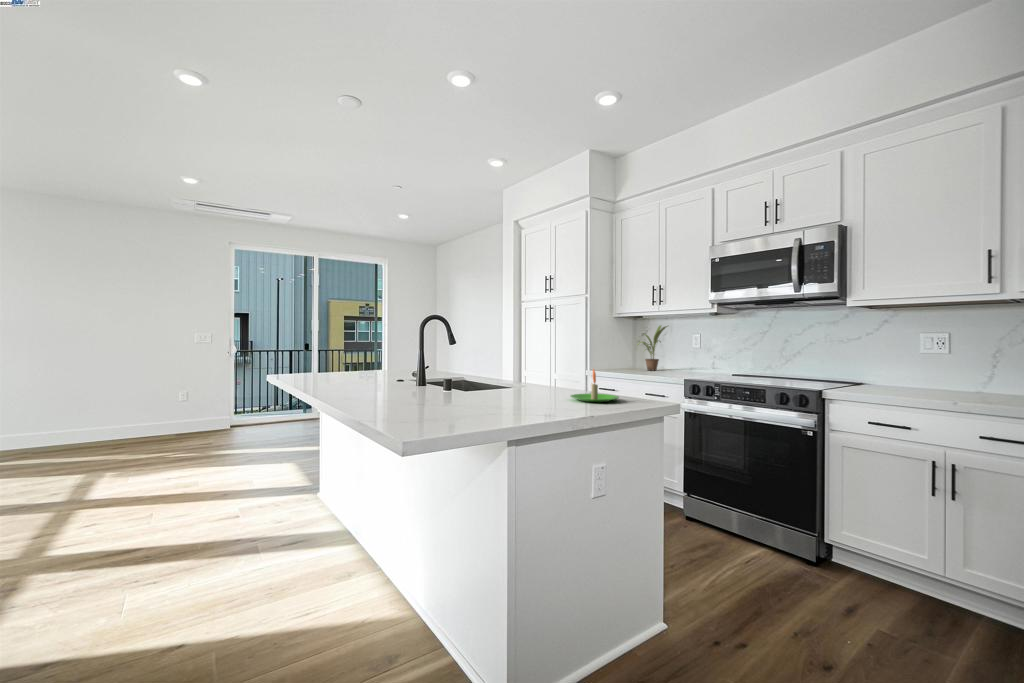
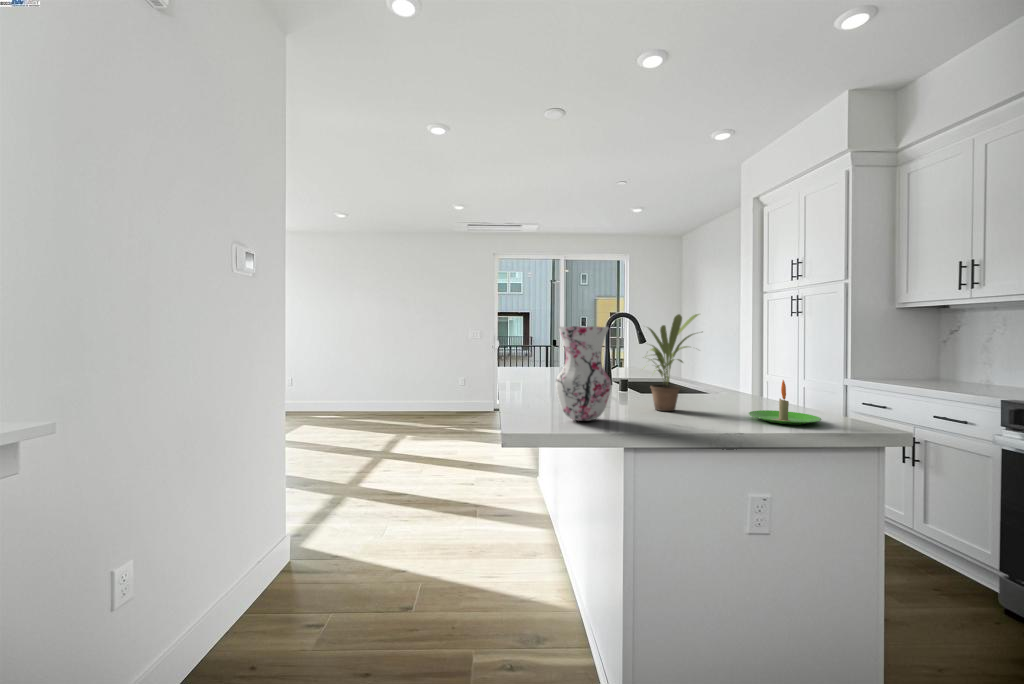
vase: none [426,323,479,413] -> present [556,326,611,421]
potted plant: present [638,326,667,370] -> present [648,314,699,411]

